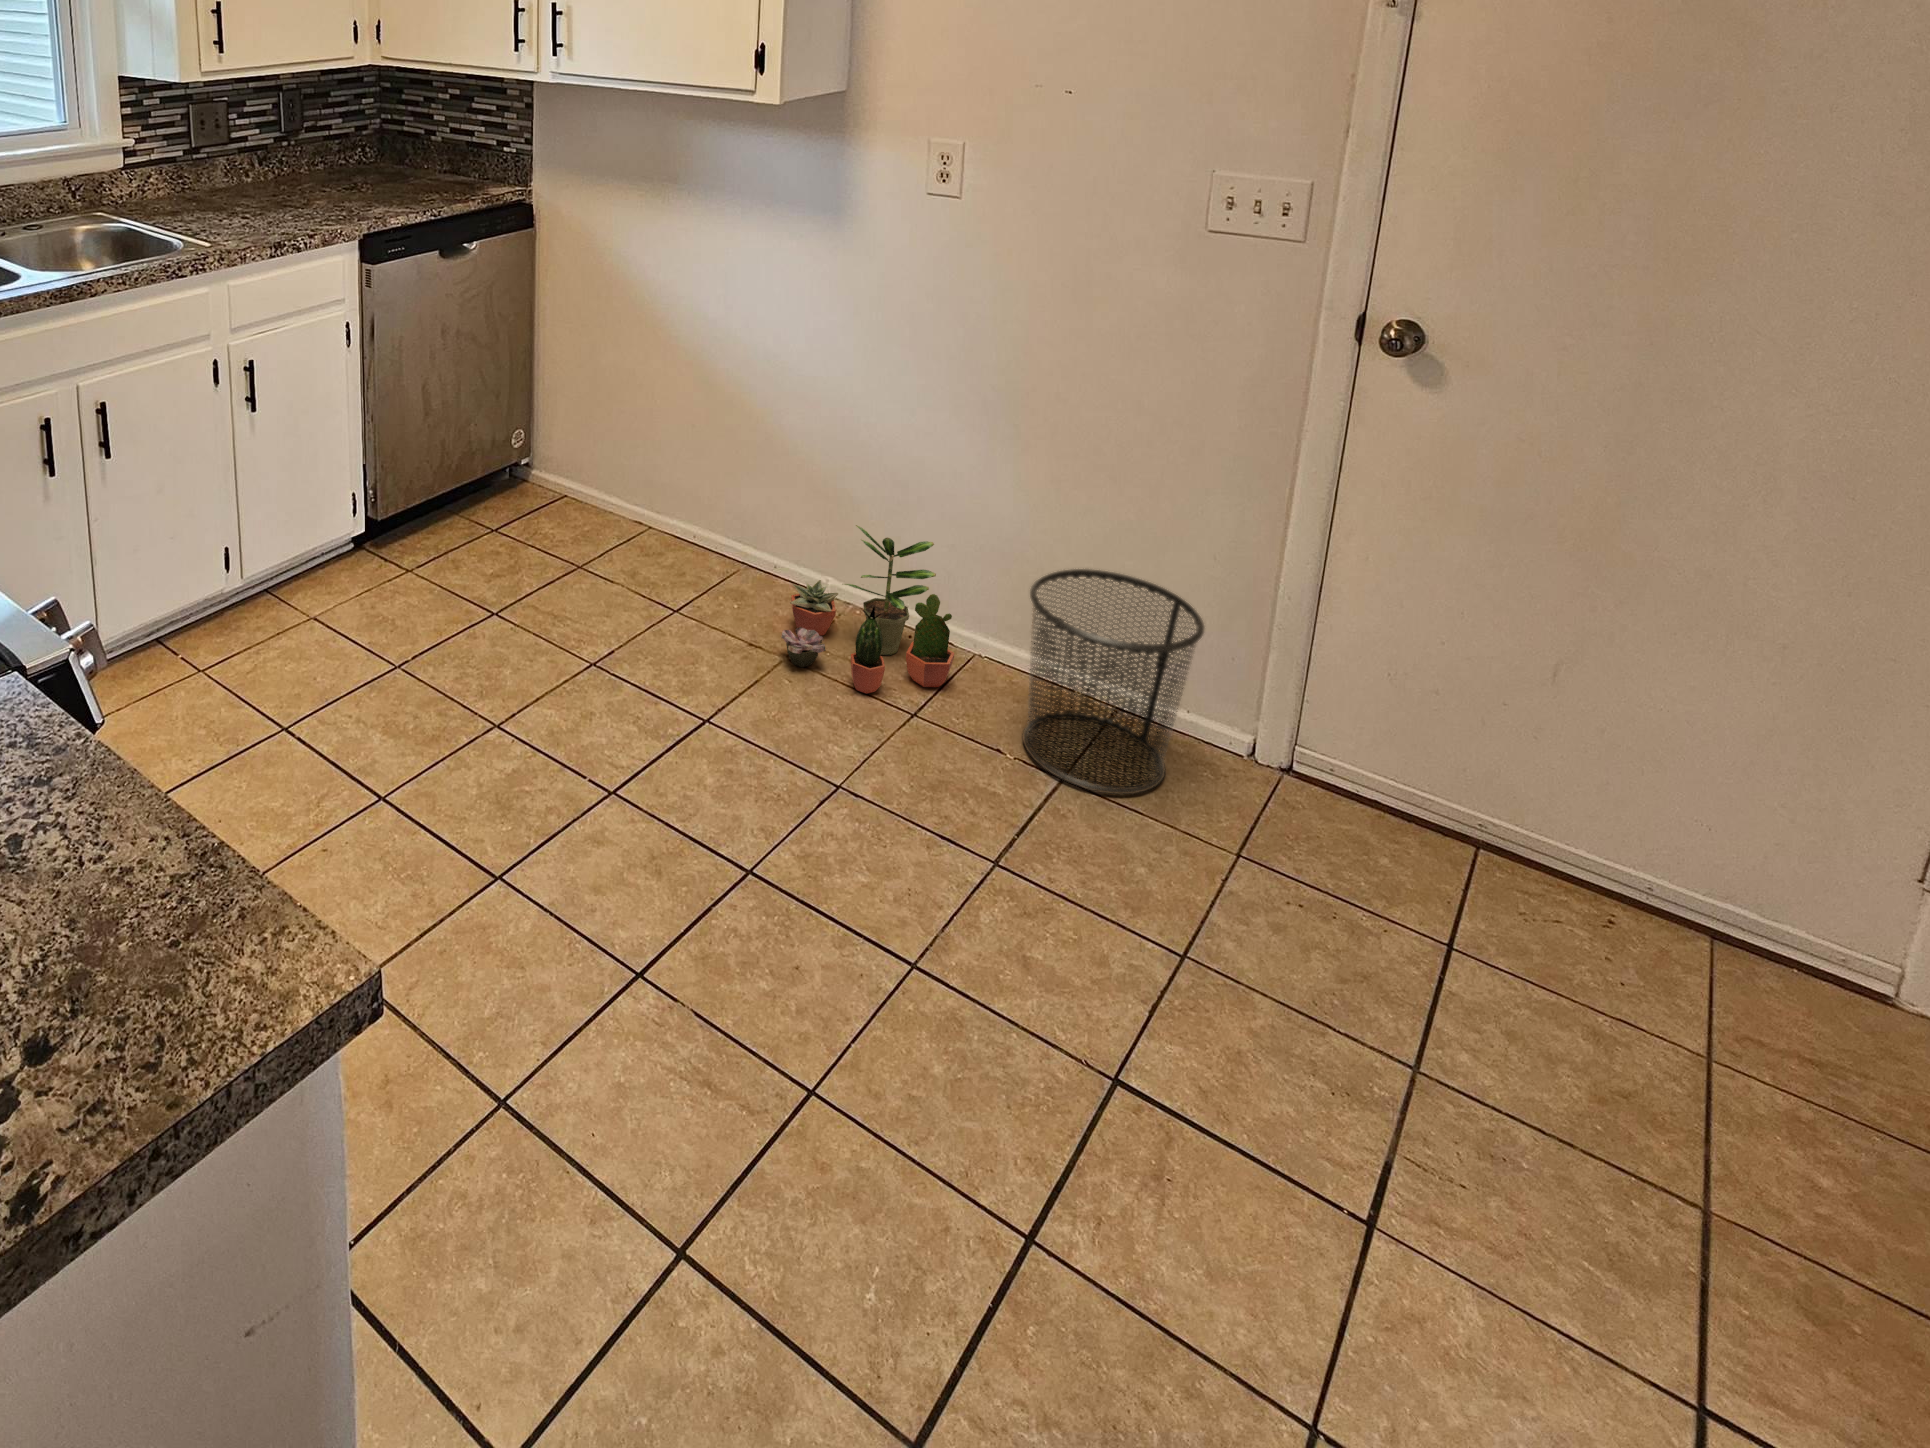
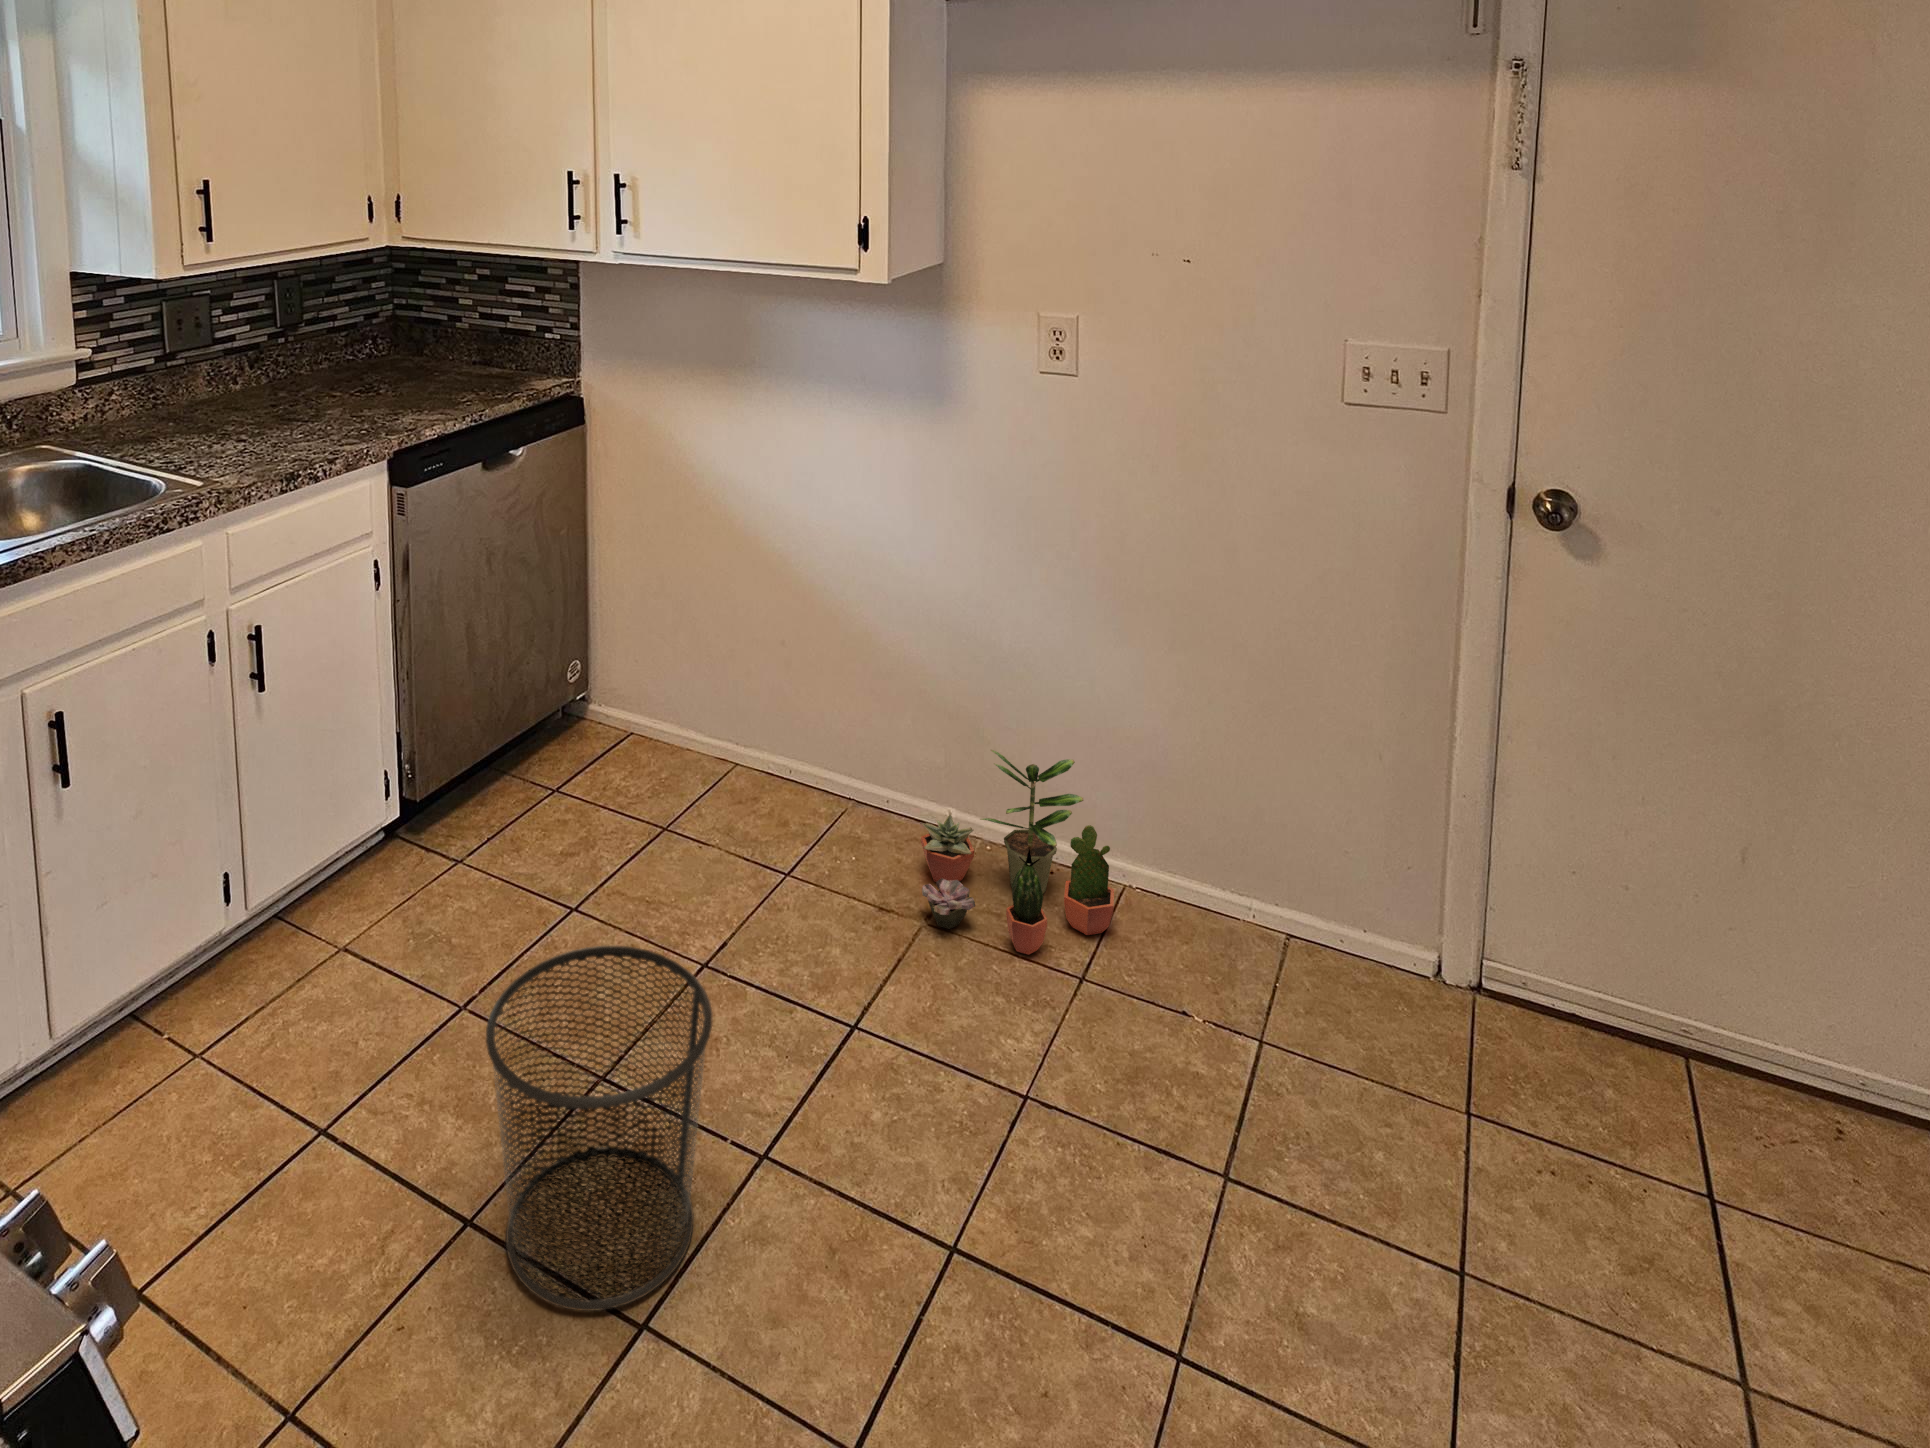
waste bin: present [1023,569,1204,794] -> present [486,946,712,1311]

